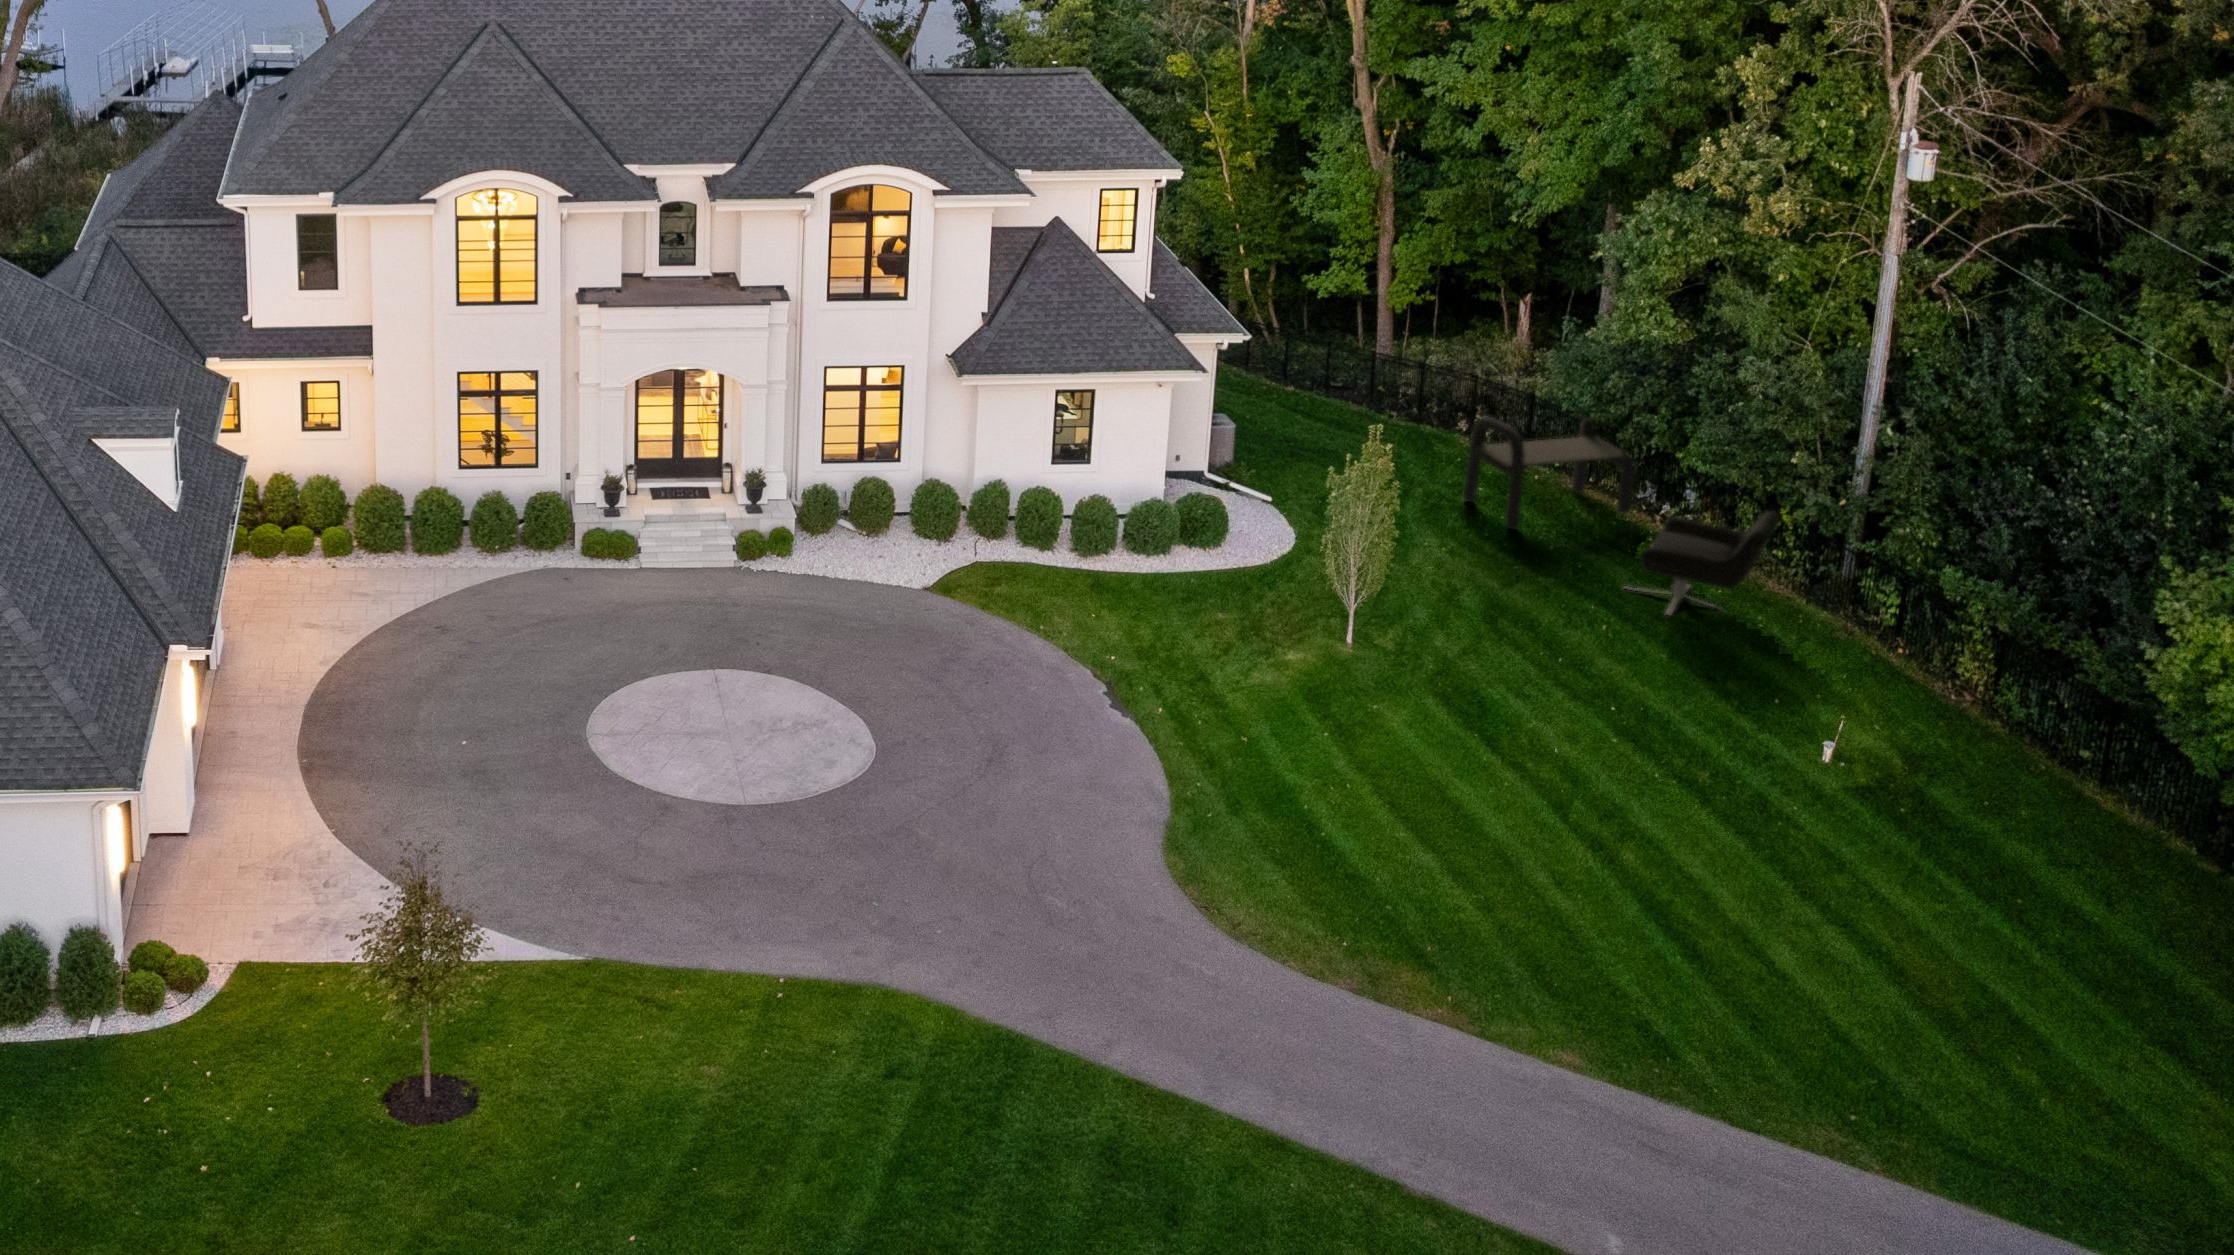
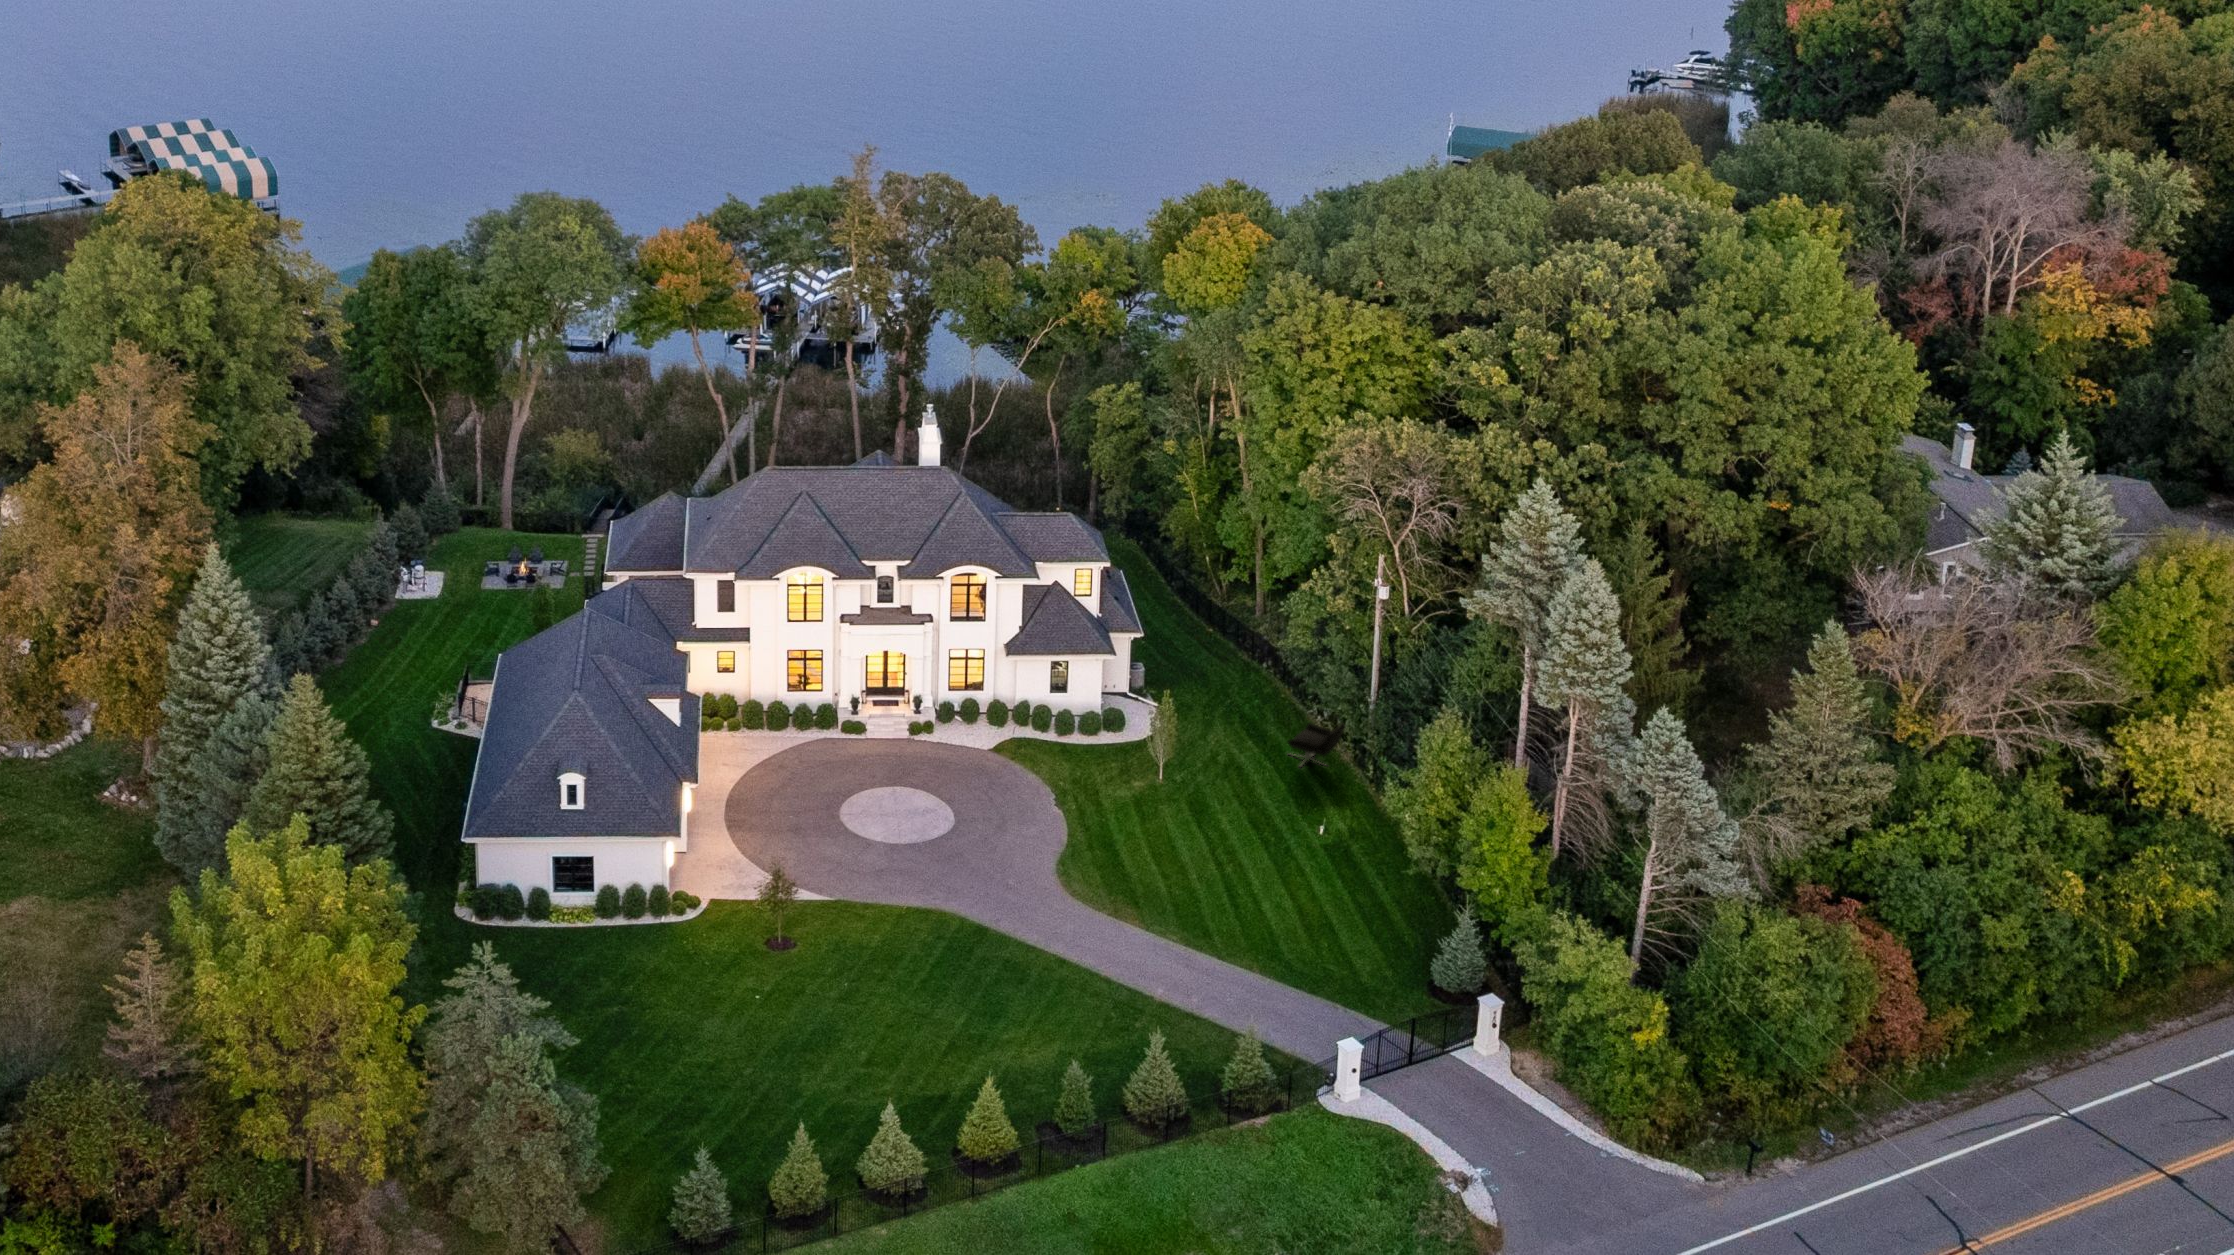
bench: present [1463,417,1635,529] -> none [1239,668,1310,724]

